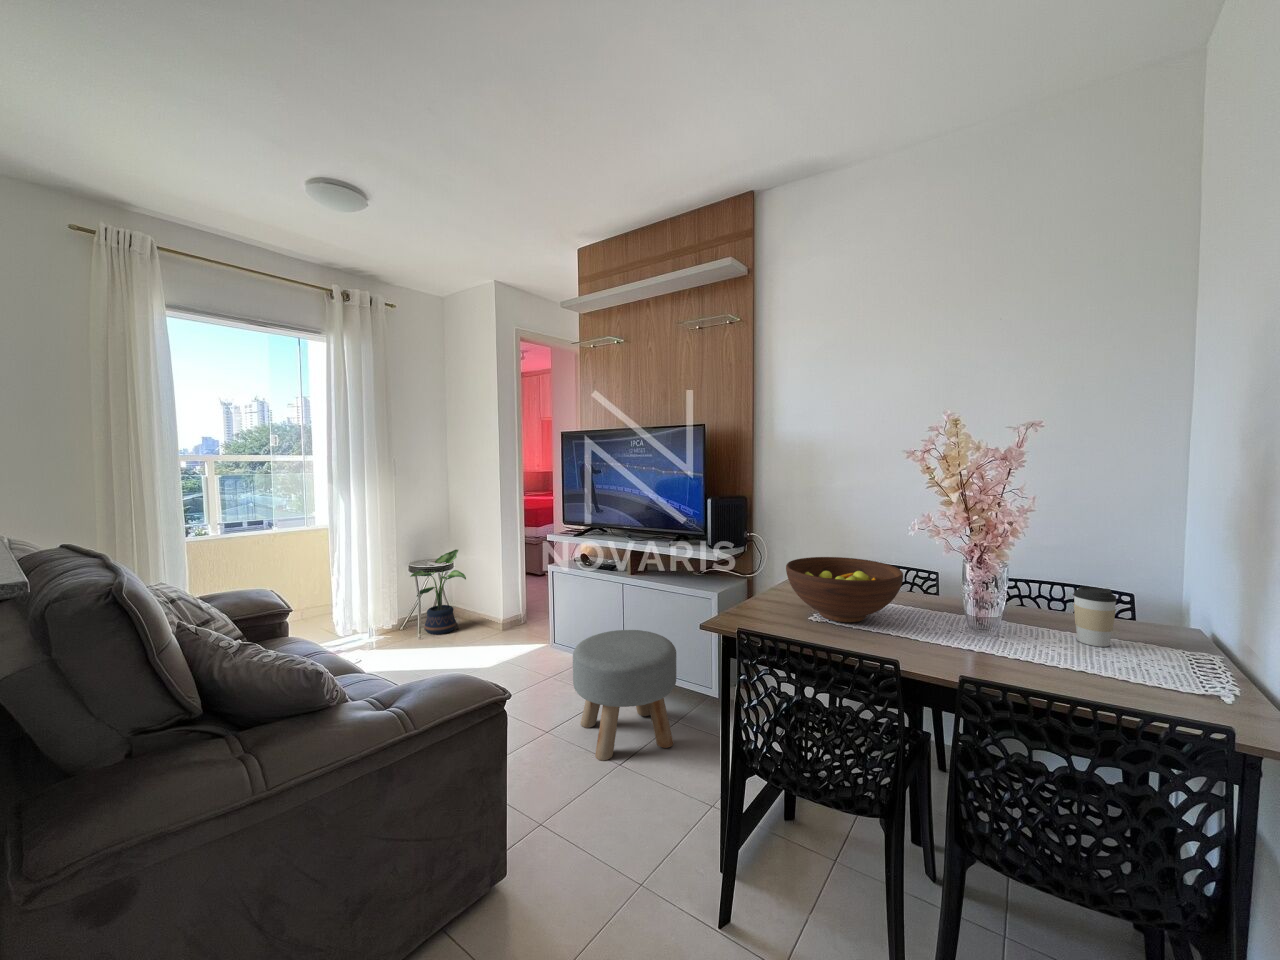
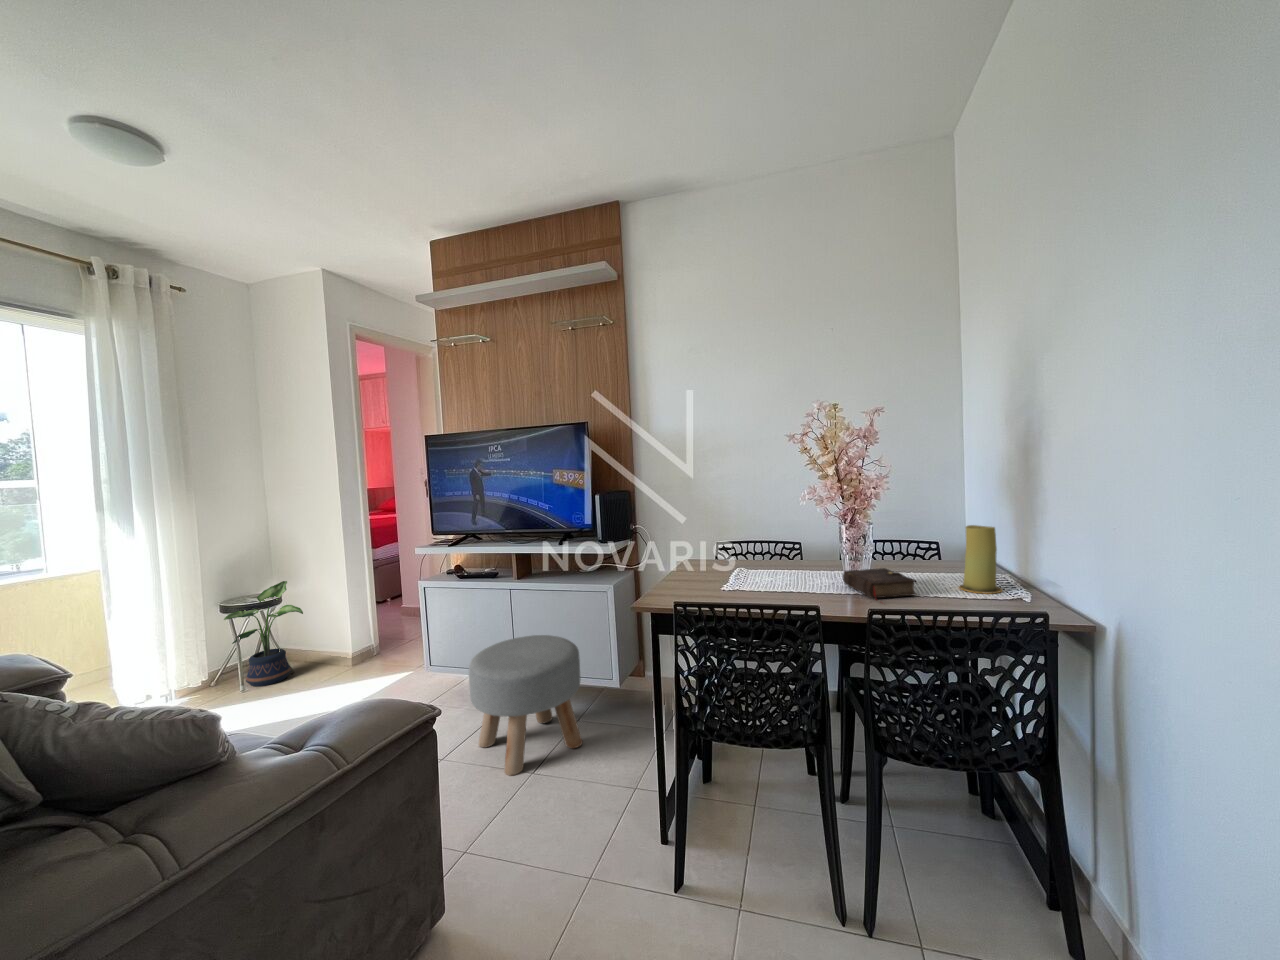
fruit bowl: present [786,557,903,622] -> none [697,533,796,588]
candle: none [1128,585,1197,683] -> present [959,525,1002,594]
coffee cup: present [1073,587,1117,647] -> none [915,534,944,579]
book: none [960,619,1055,671] -> present [843,568,917,598]

